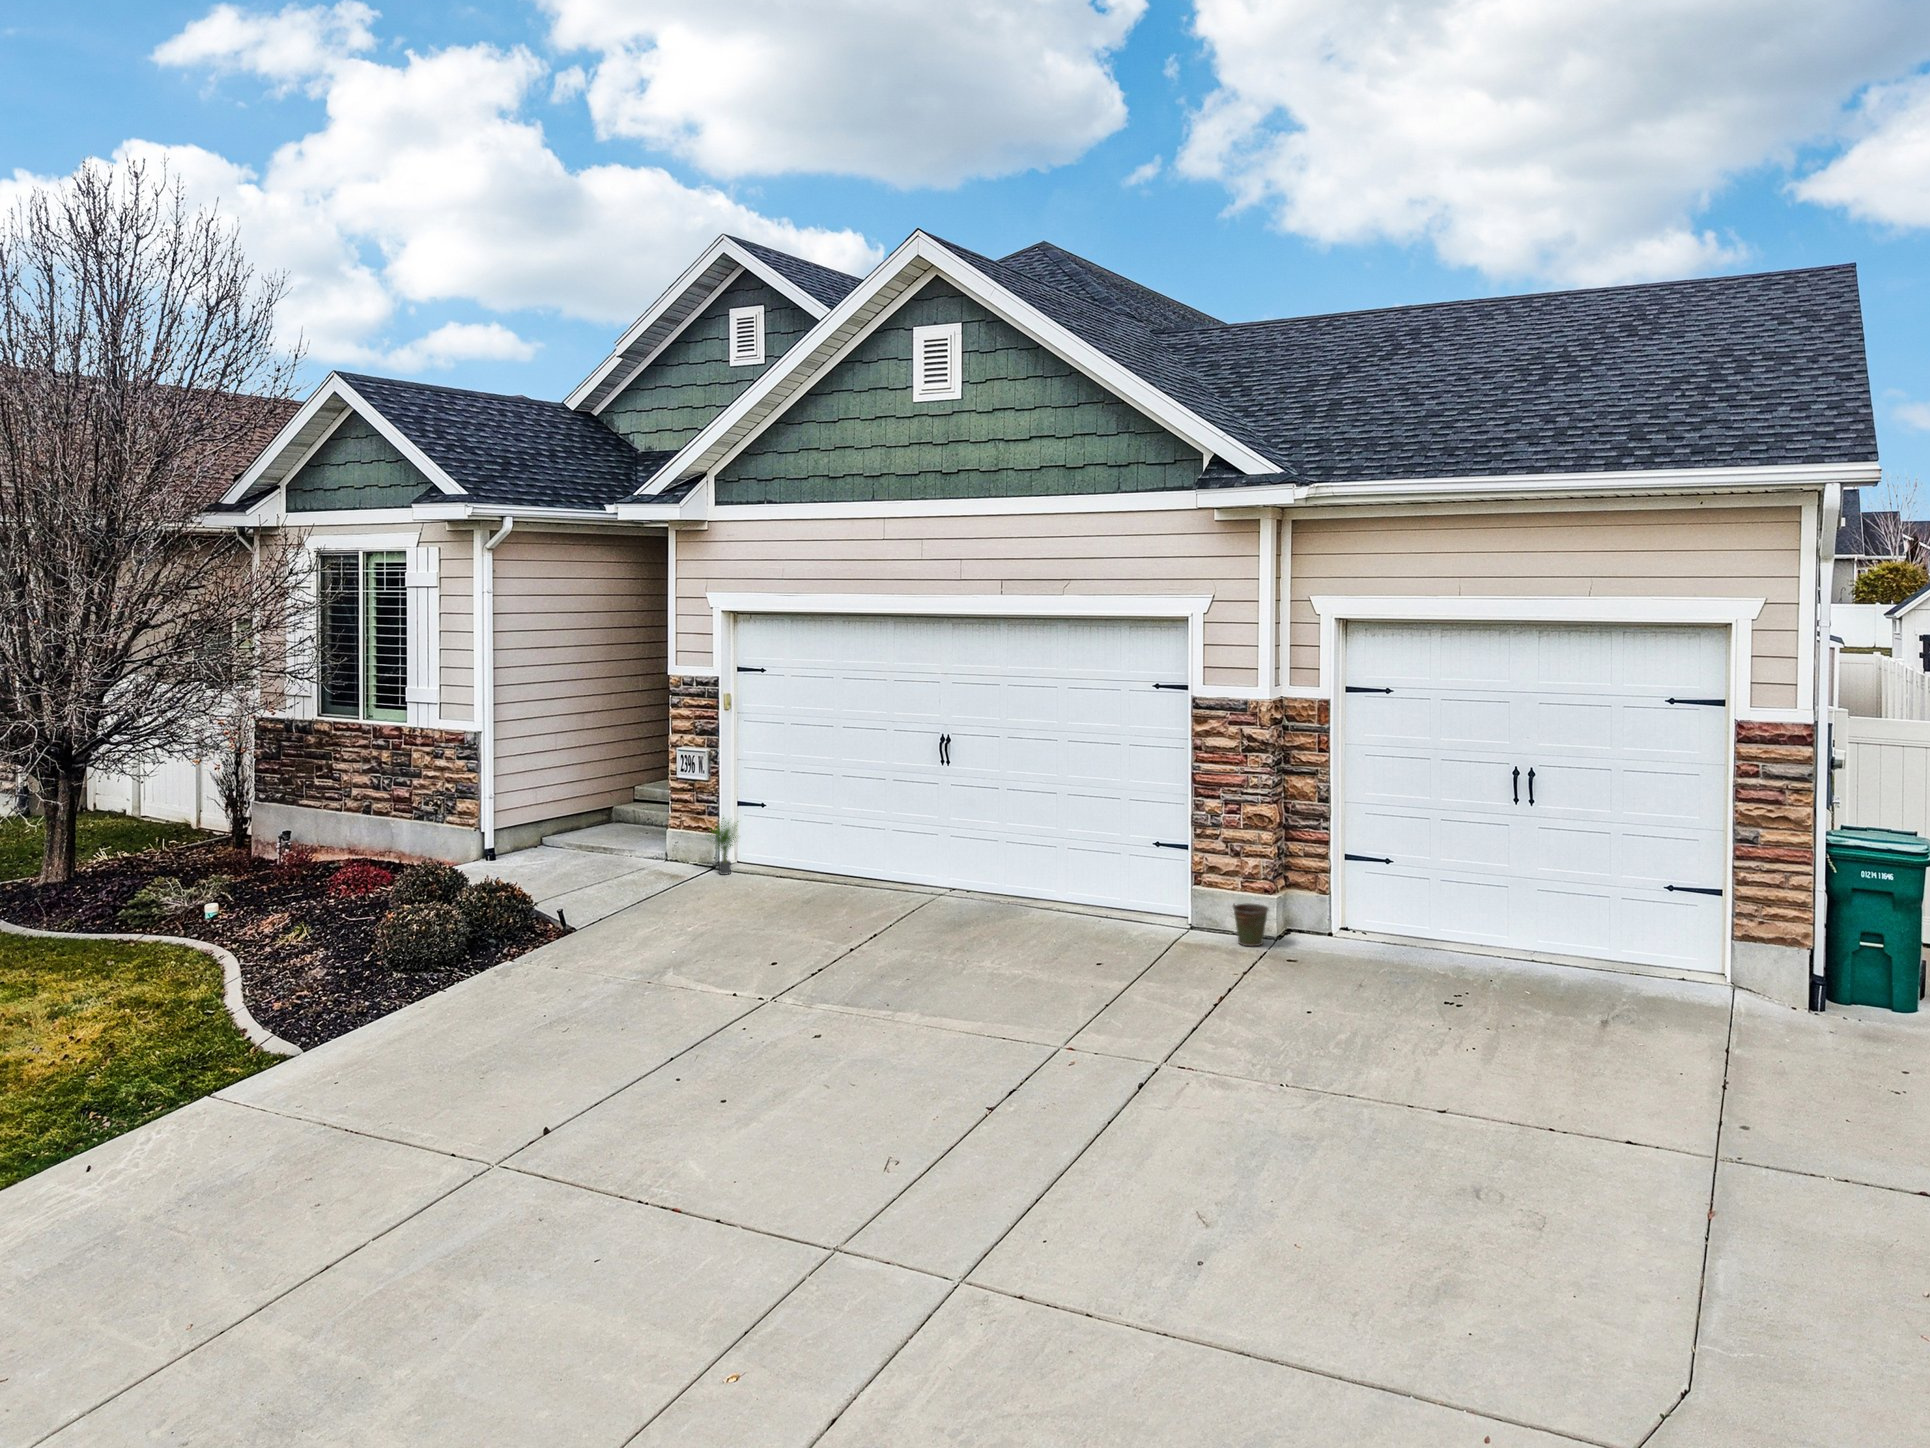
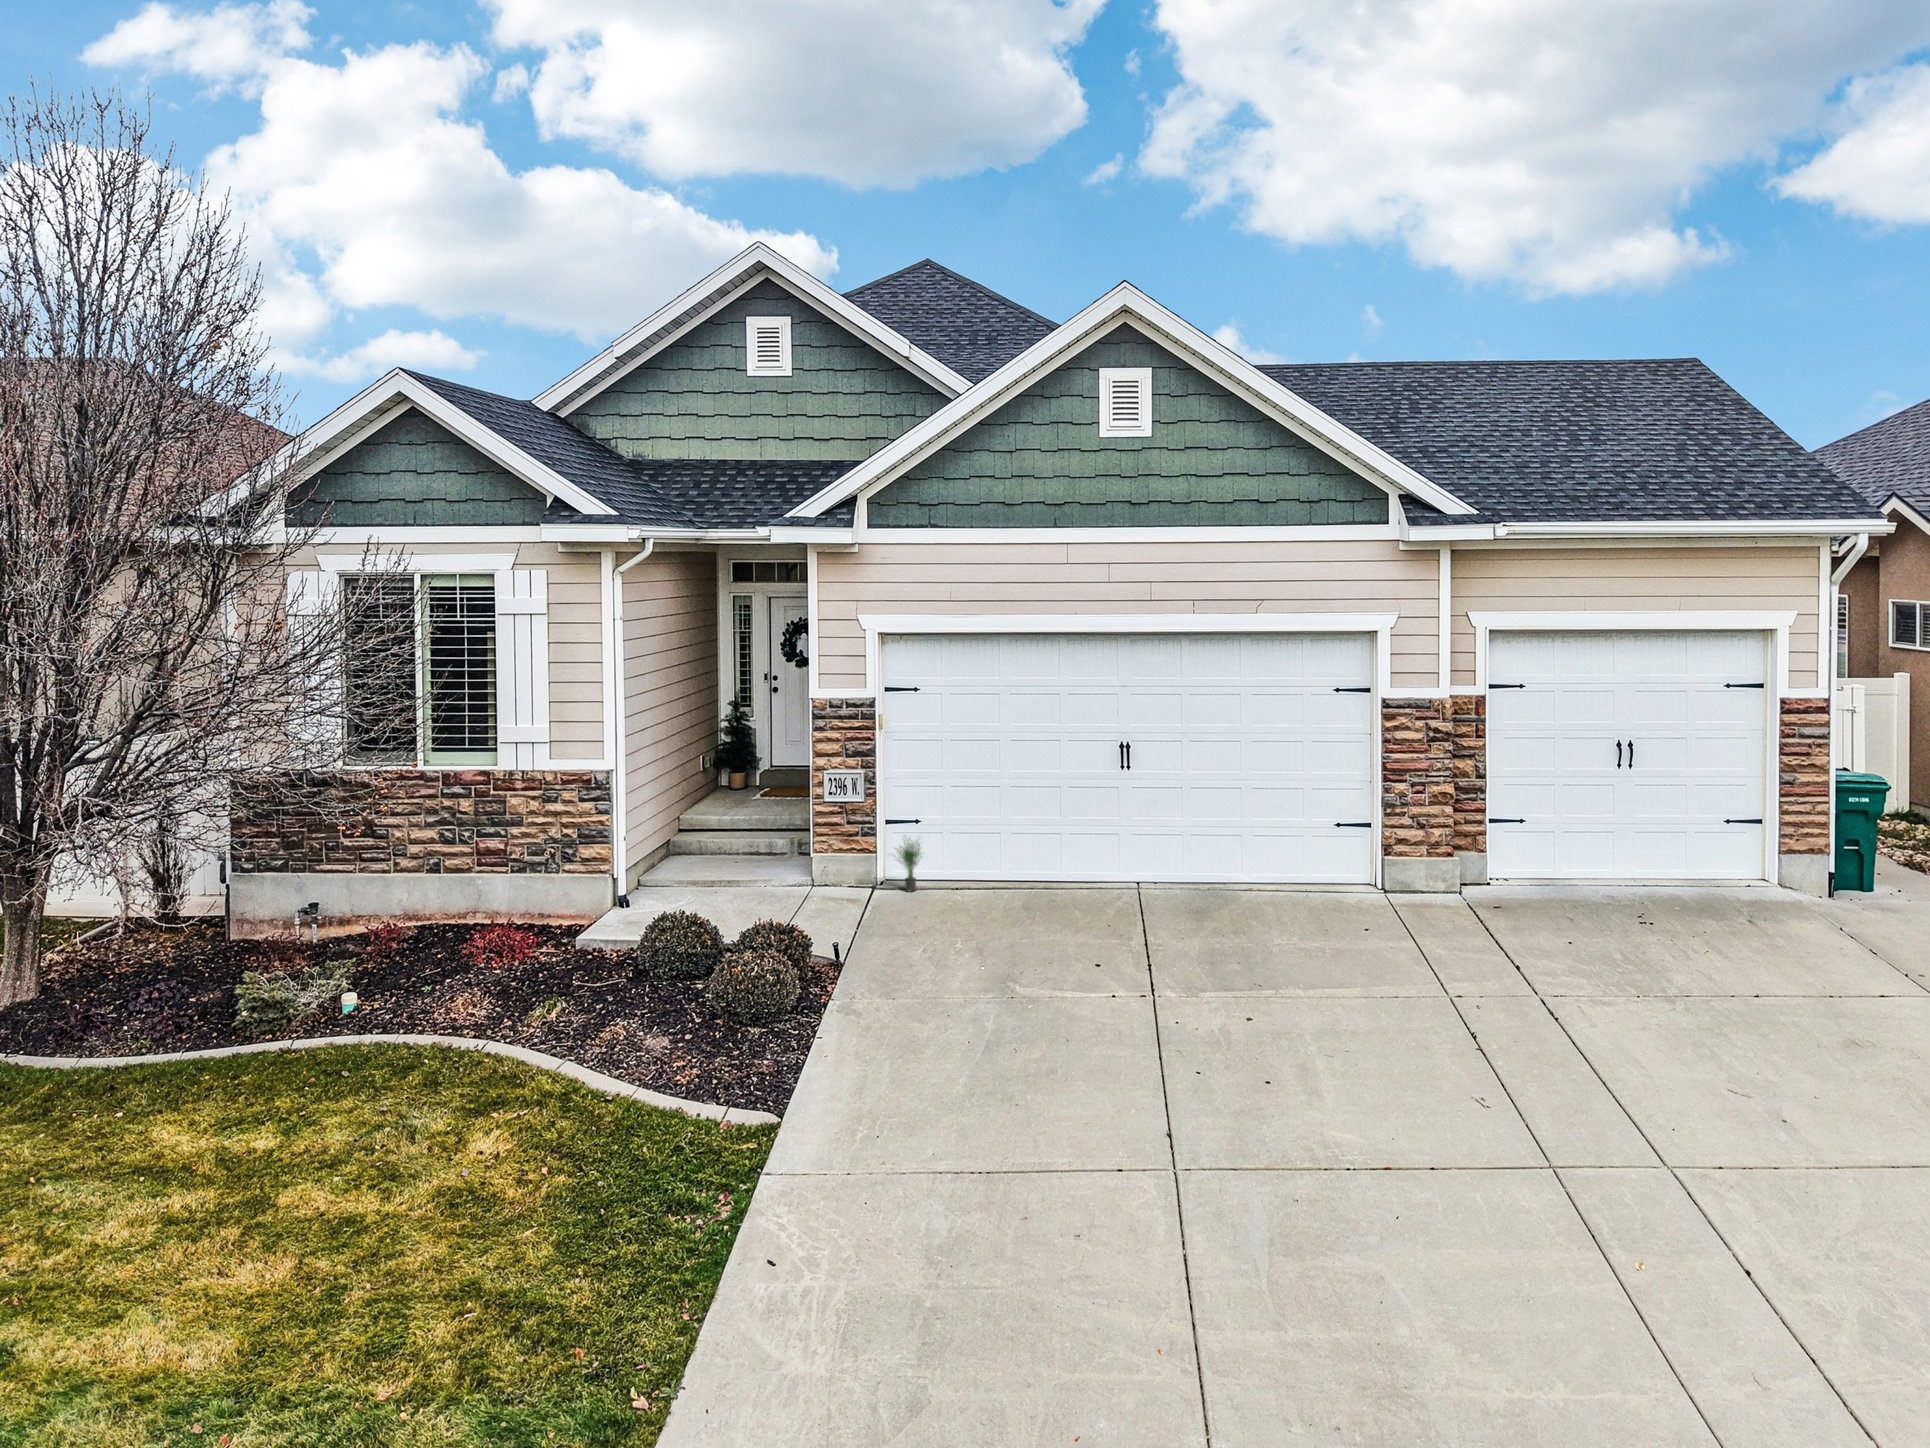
bucket: present [1233,903,1268,946] -> none [1431,865,1464,900]

